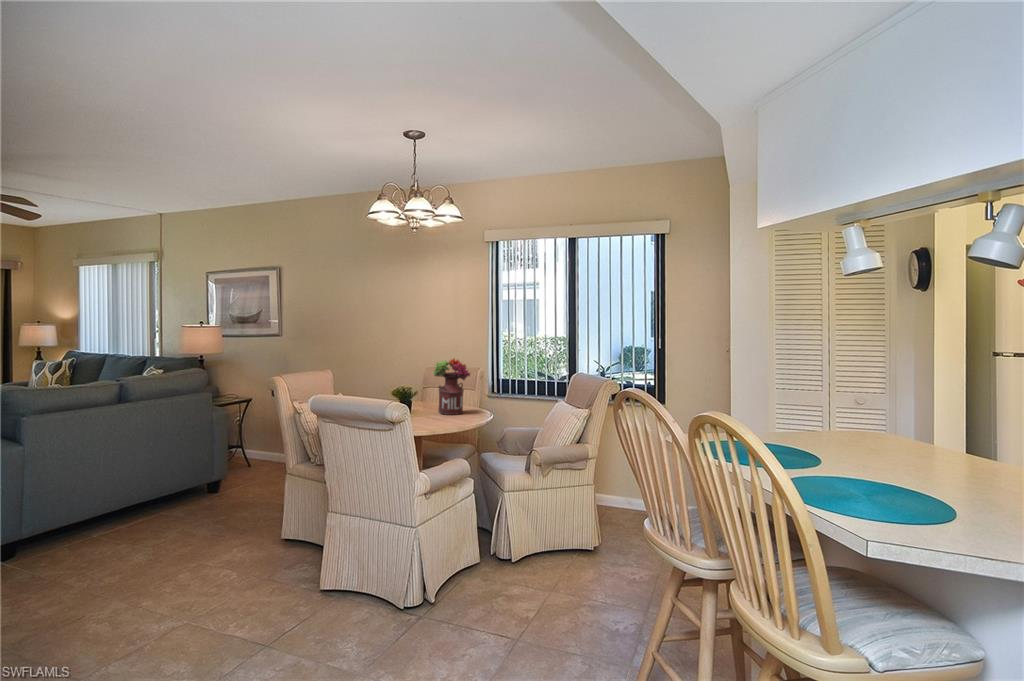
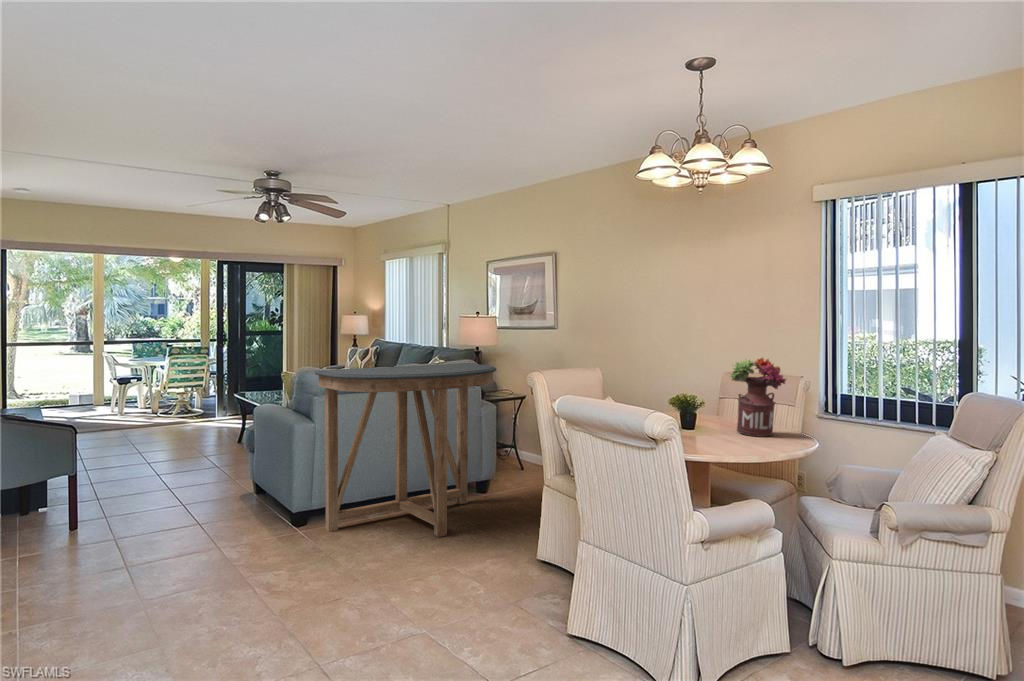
console table: none [31,373,231,550] -> present [315,363,496,537]

